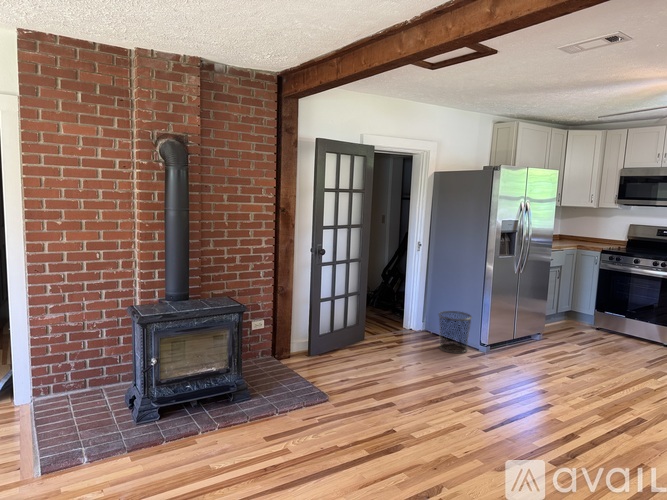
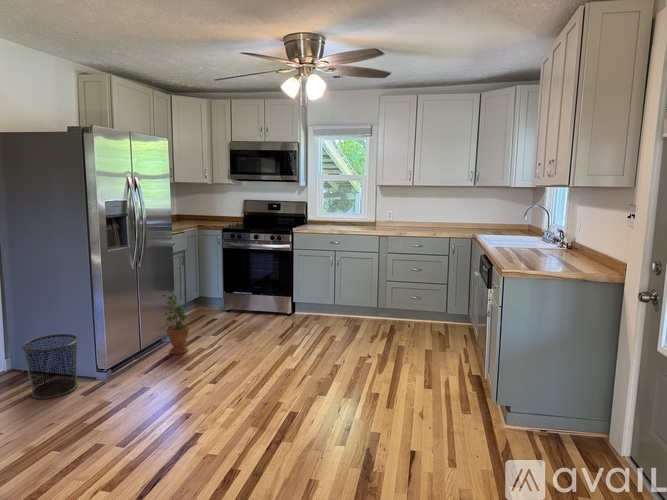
potted plant: none [535,296,556,351] -> present [163,291,189,354]

